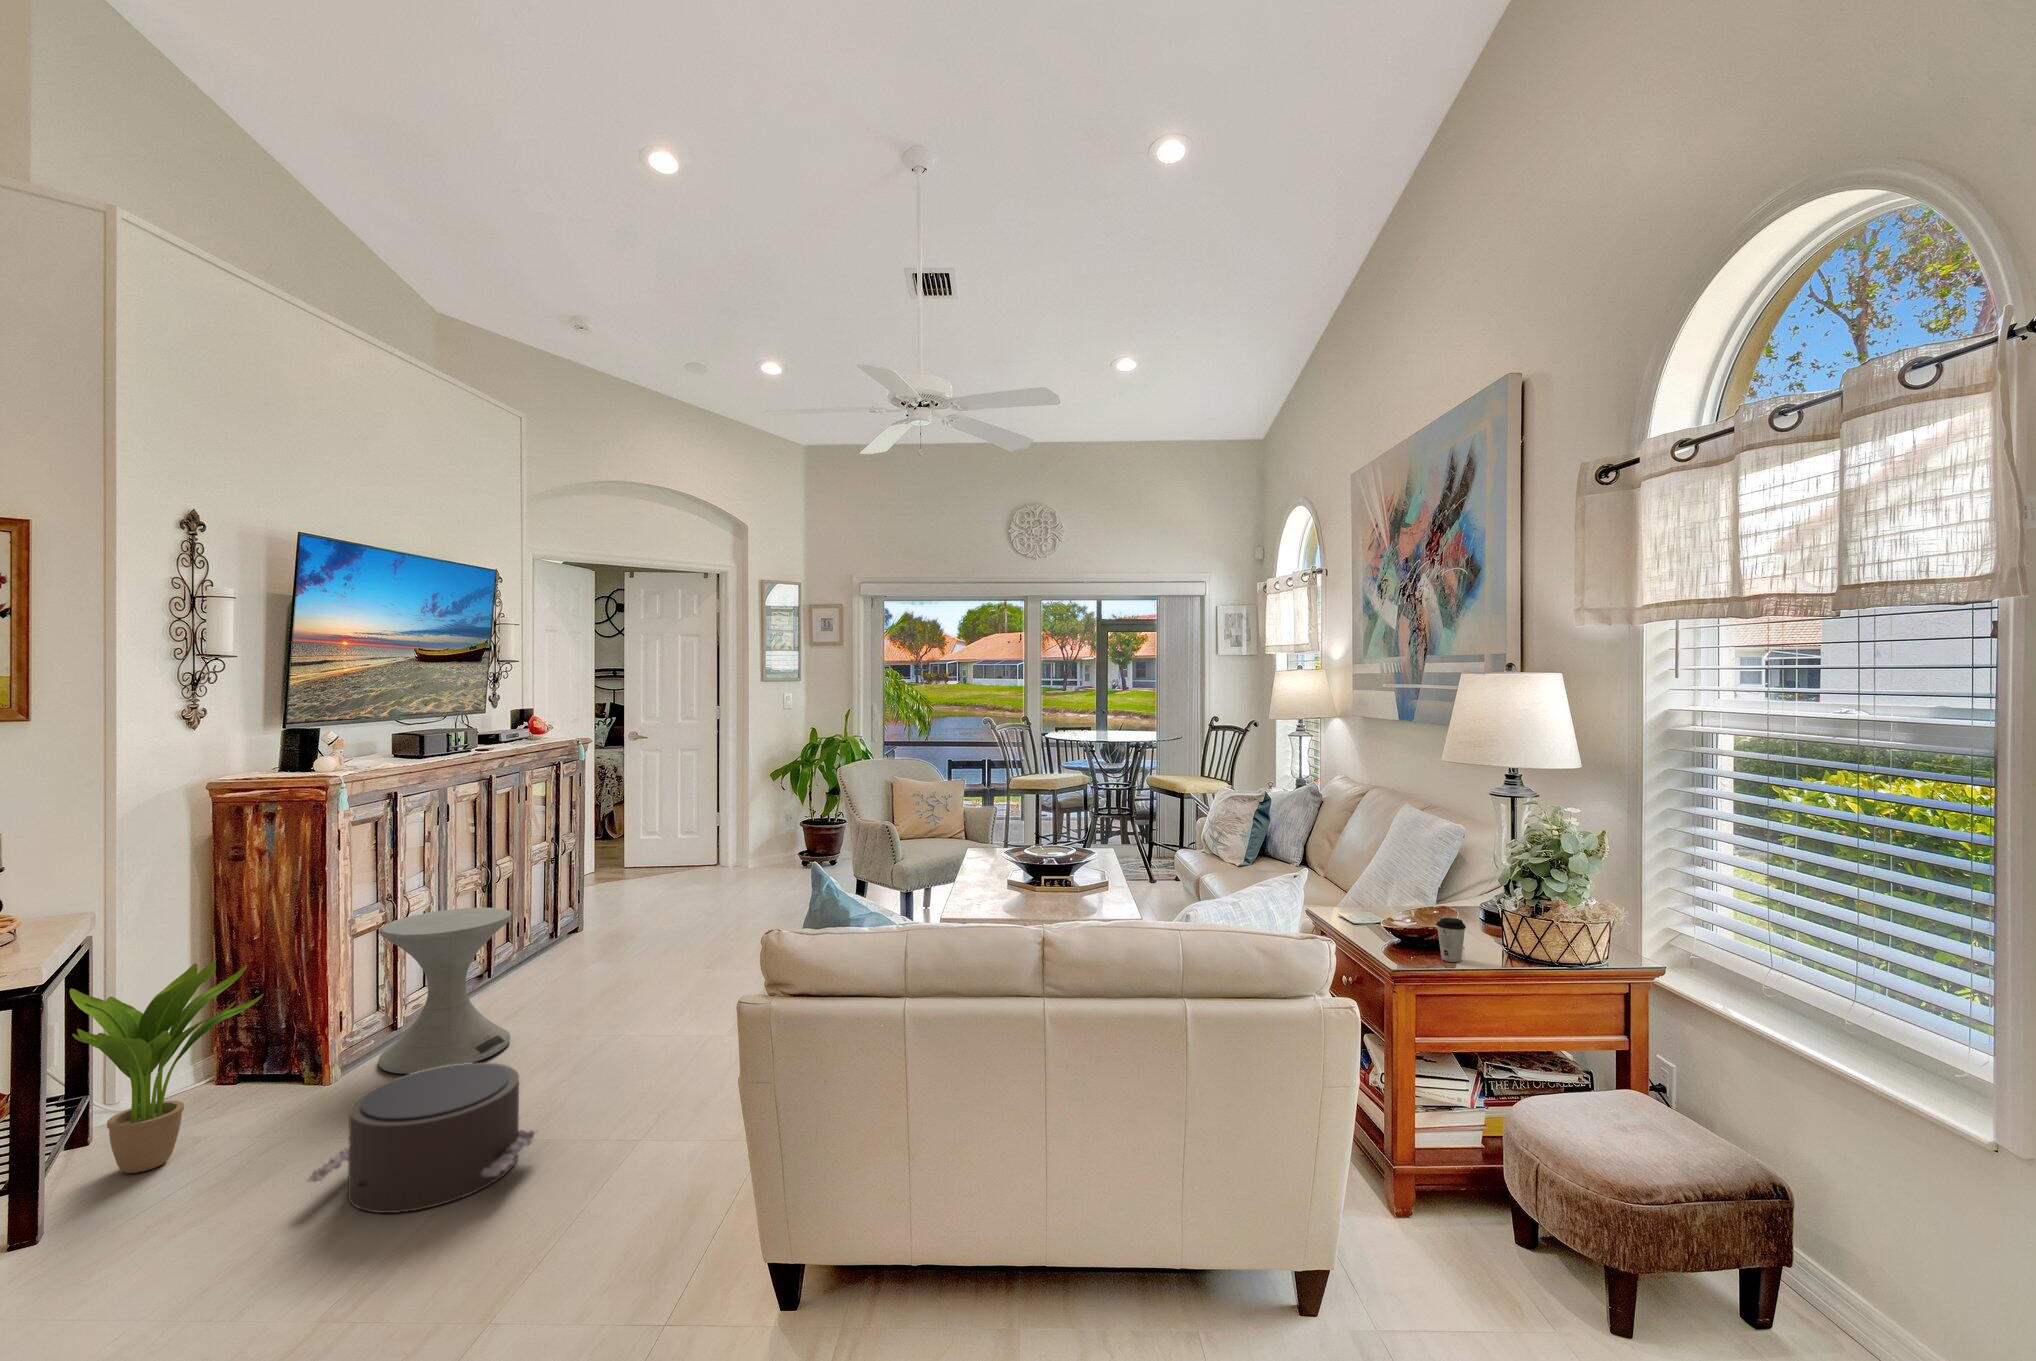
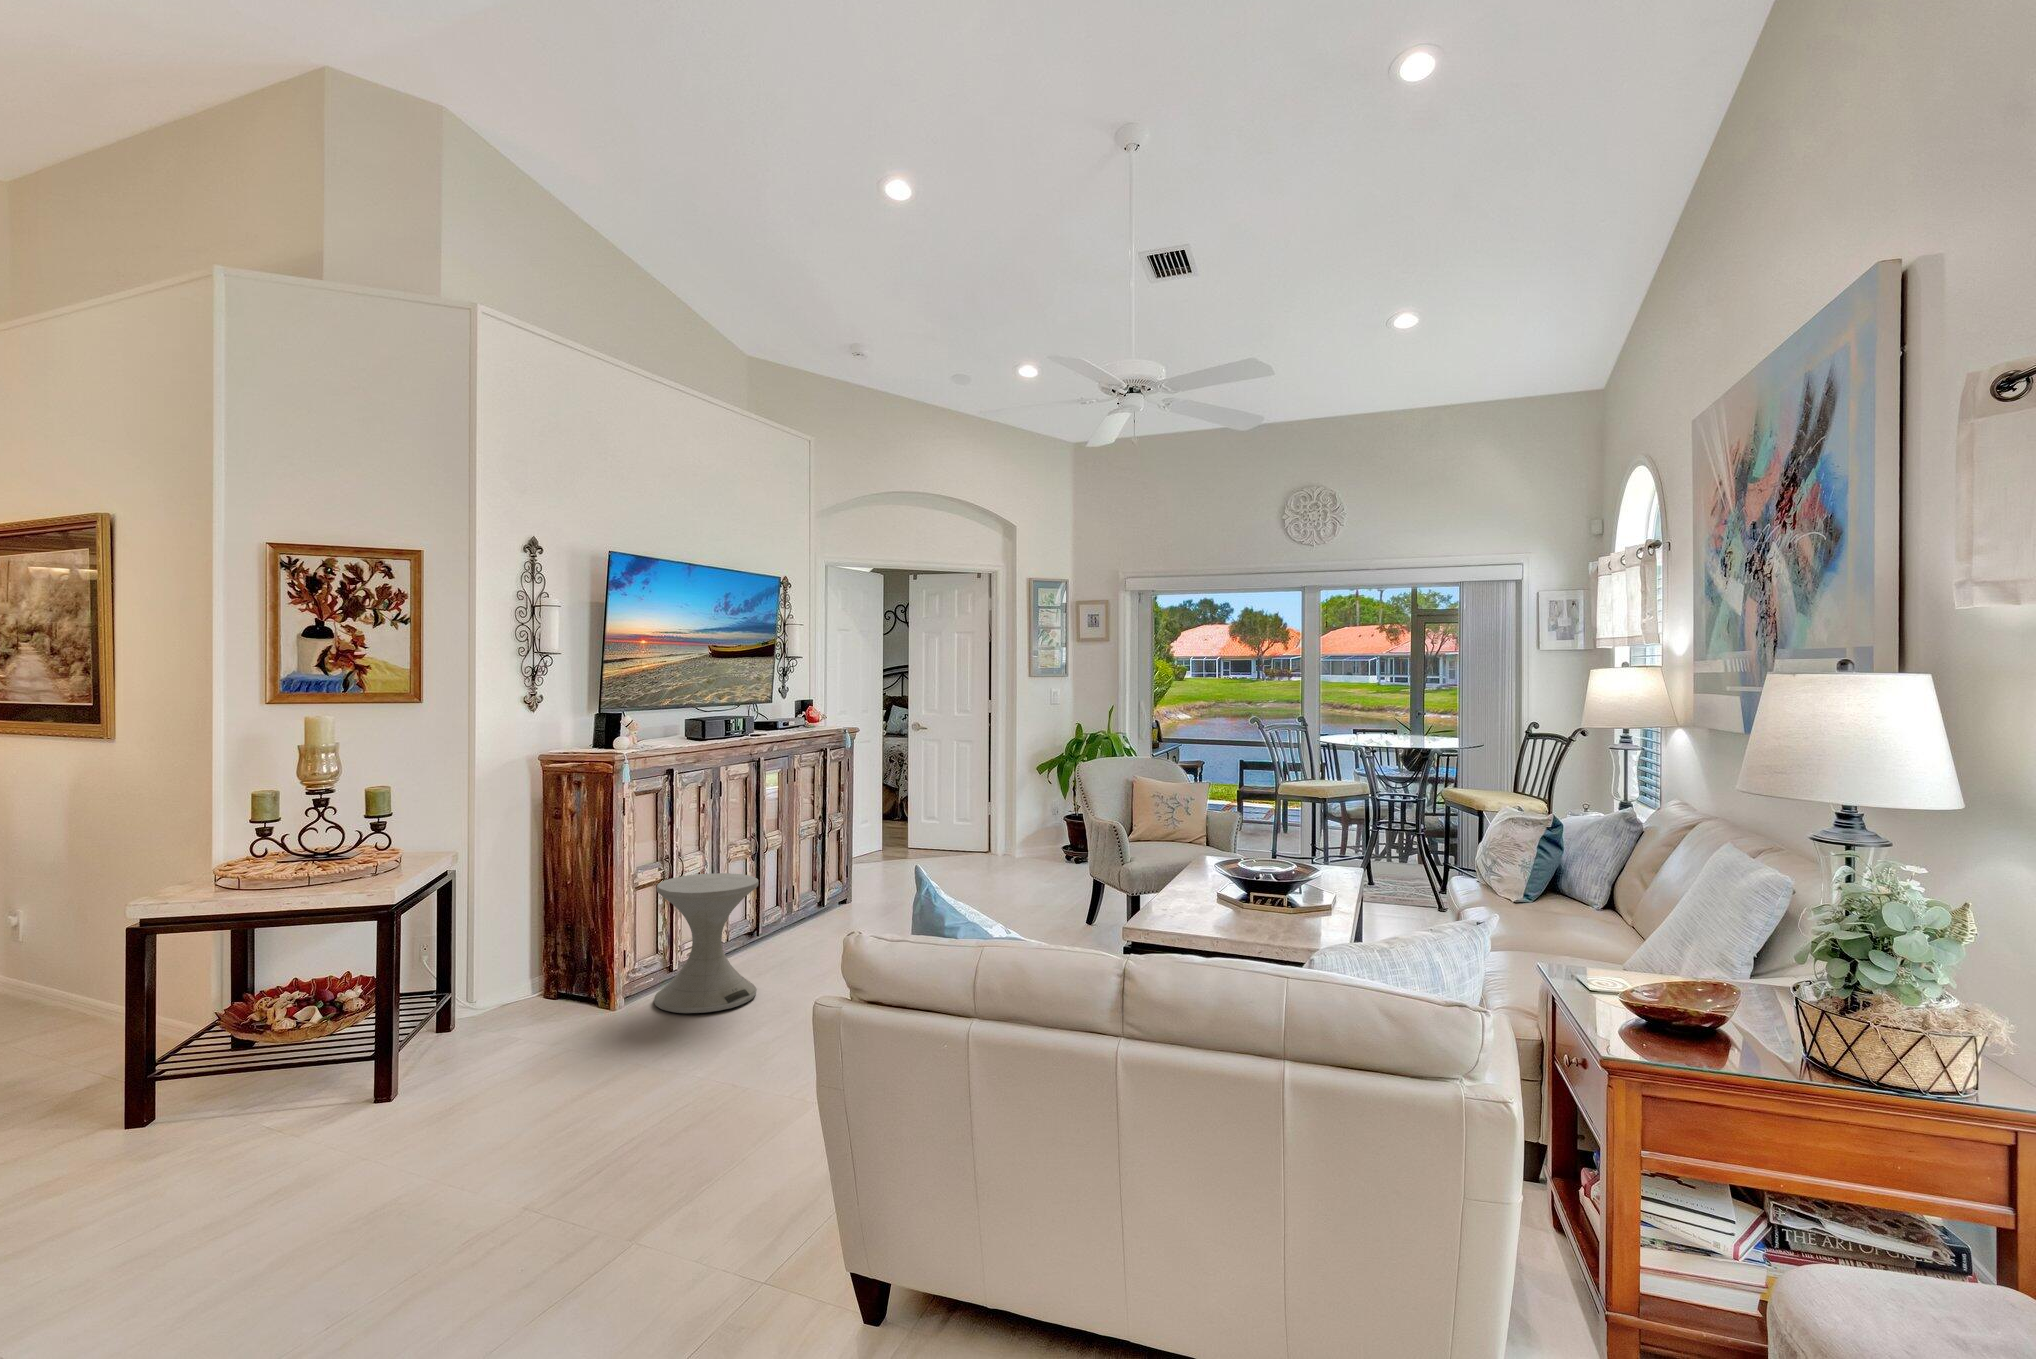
coffee cup: present [1436,918,1466,962] -> none [1685,995,1730,1056]
potted plant: present [70,962,264,1173] -> none [430,899,561,1060]
pouf: present [307,1063,536,1213] -> none [565,1009,742,1130]

